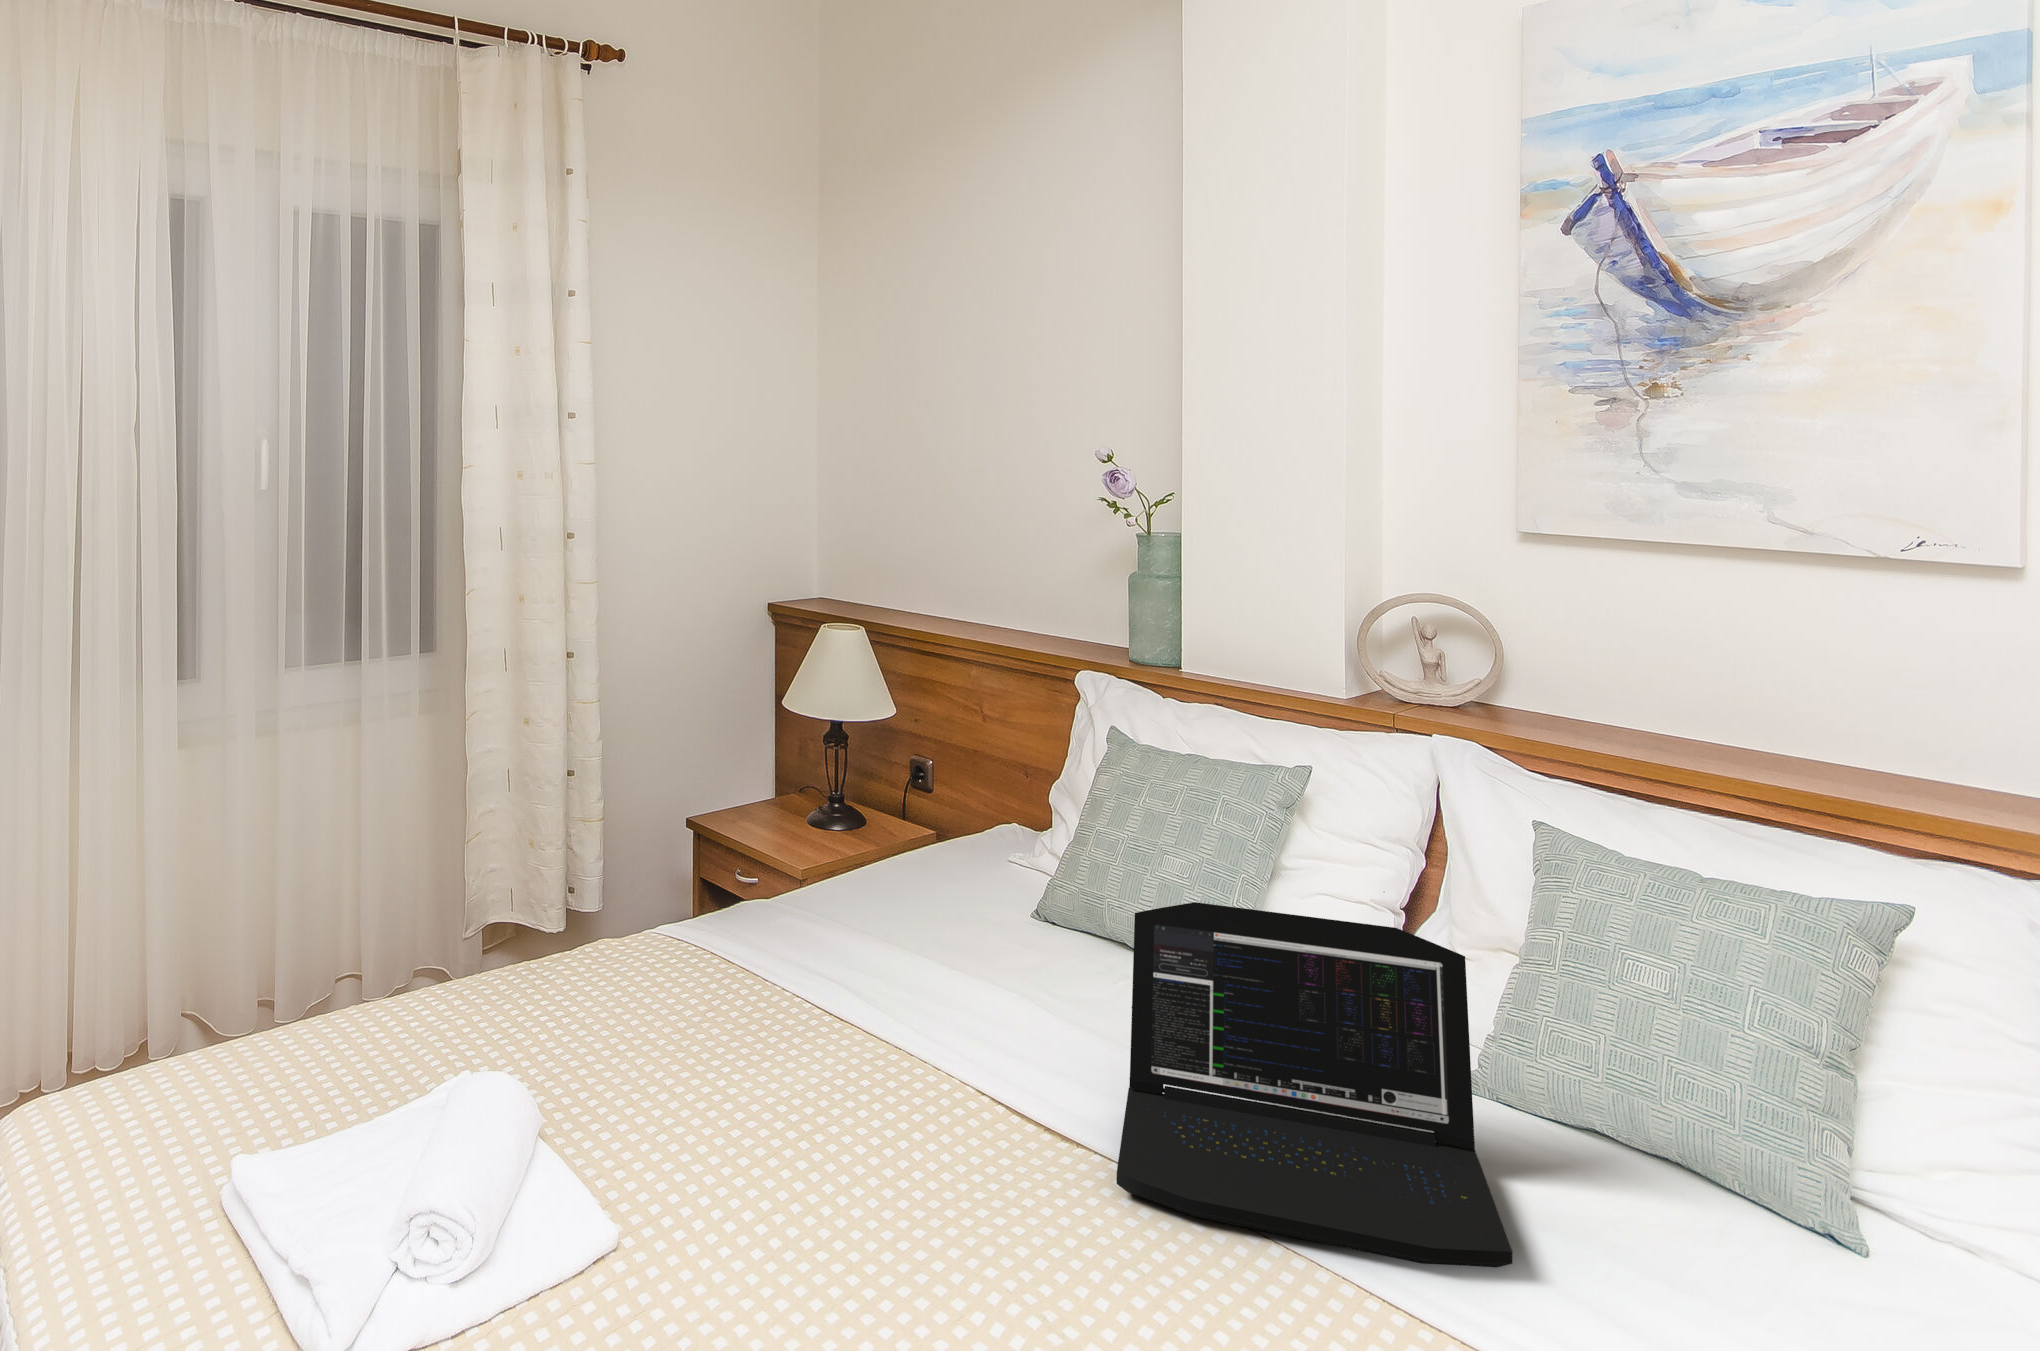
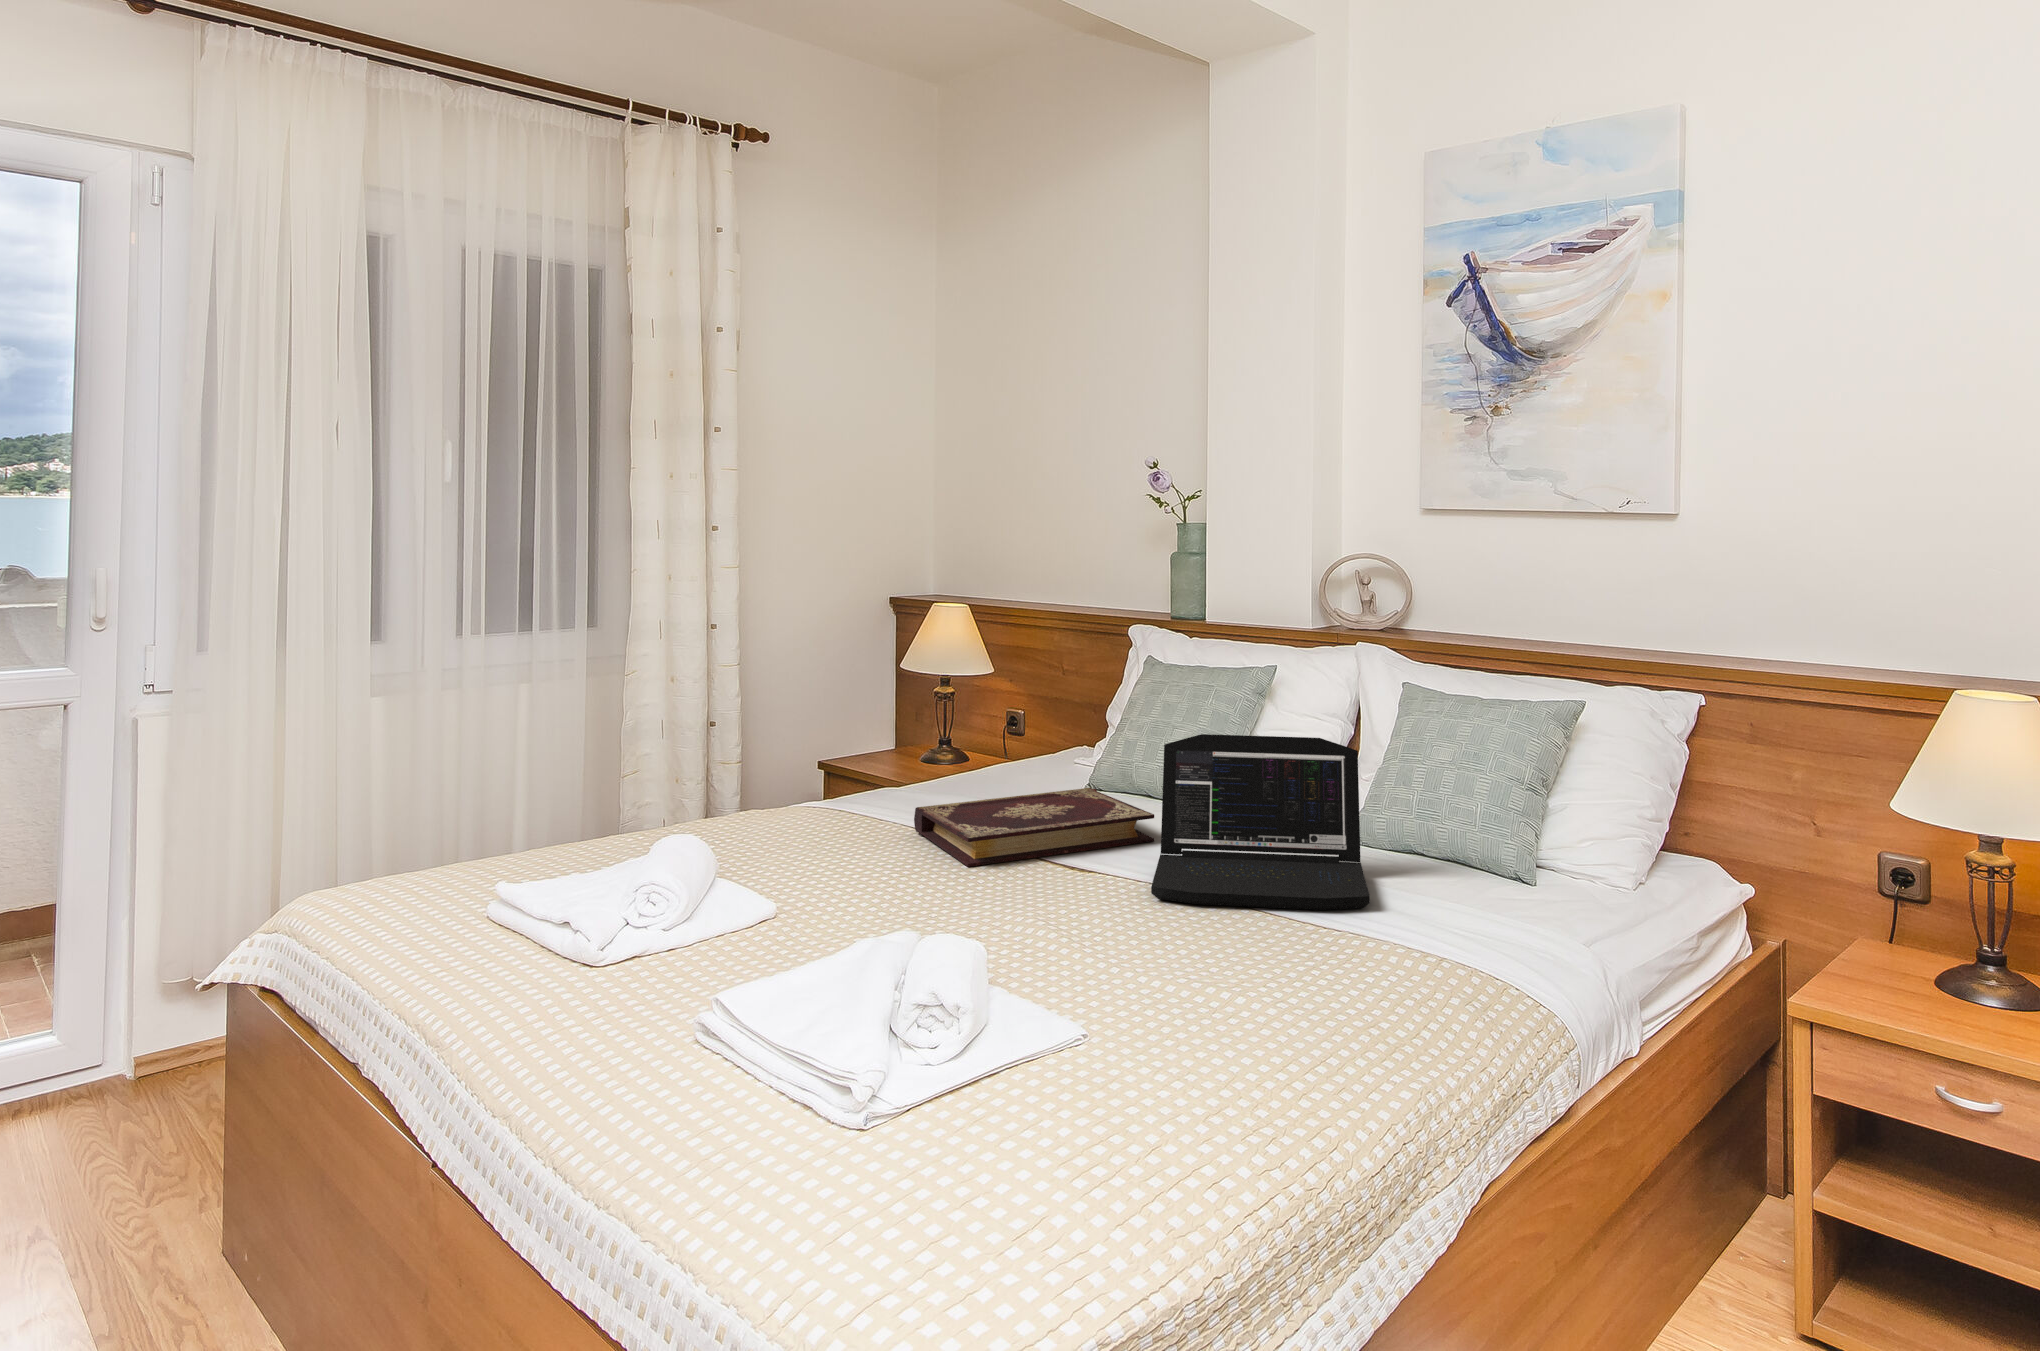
book: none [771,929,1117,1071] -> present [914,788,1154,867]

